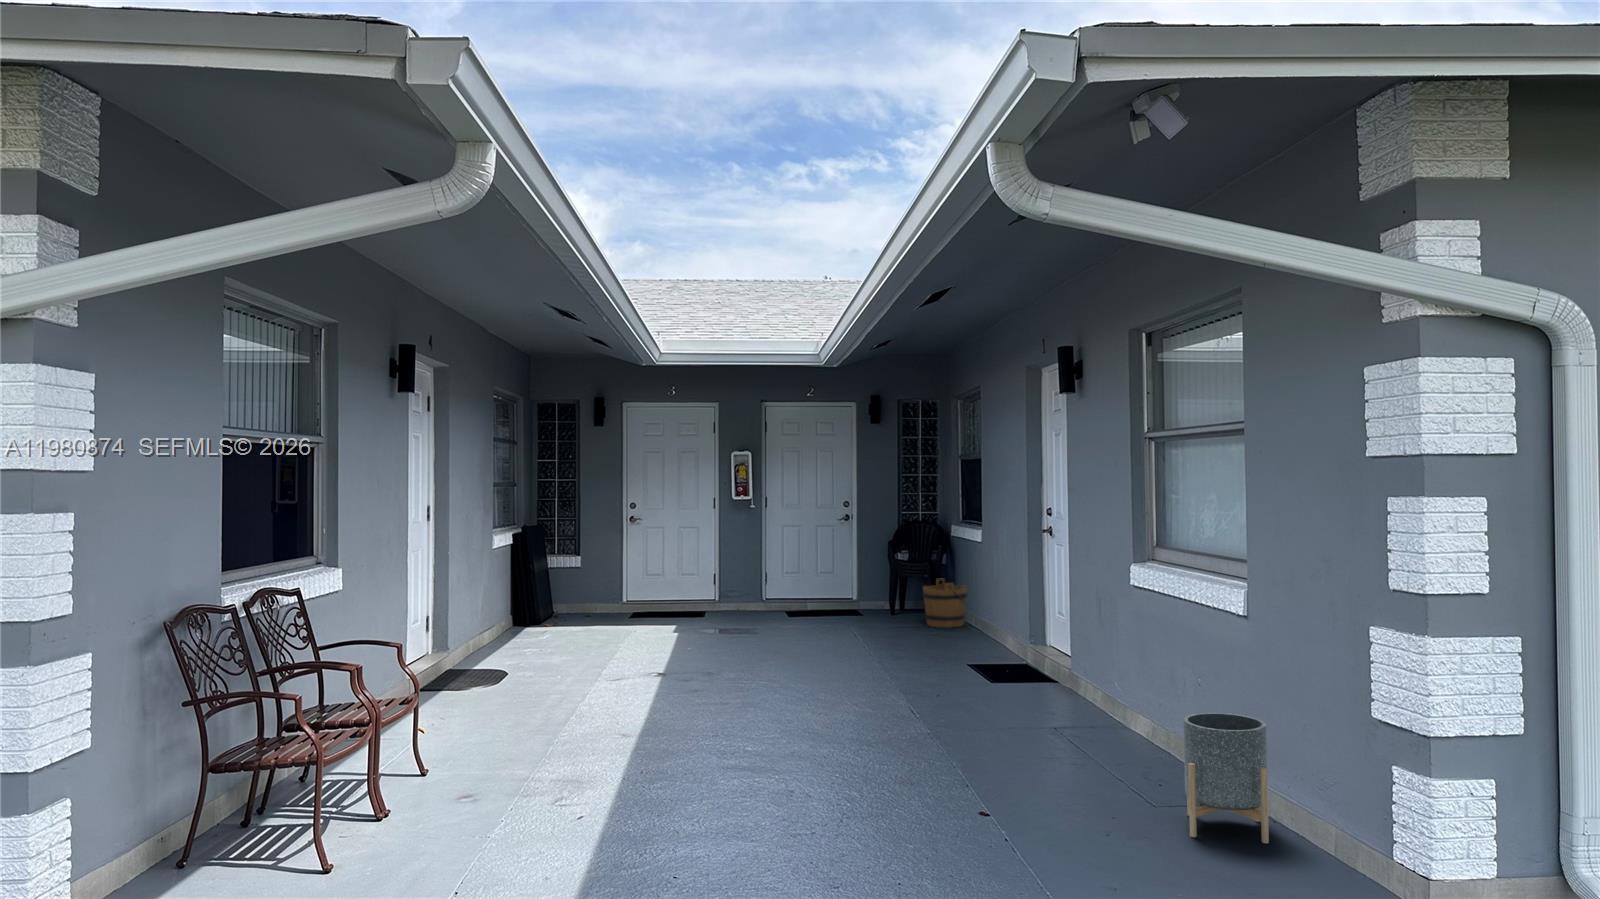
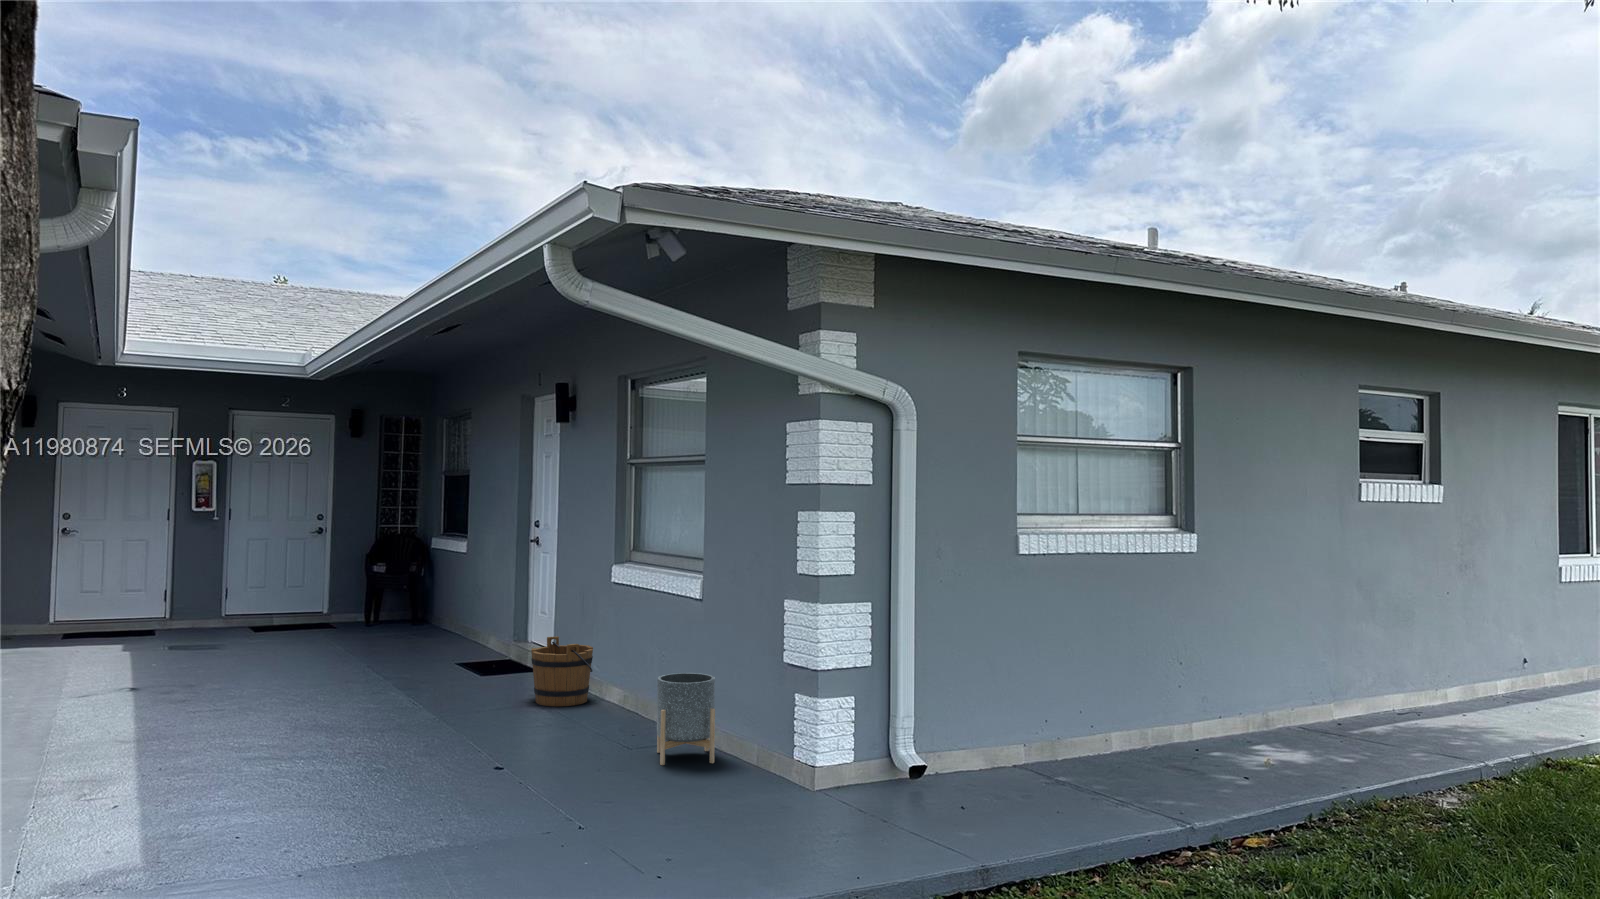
bucket: present [923,579,967,628] -> present [531,636,593,706]

